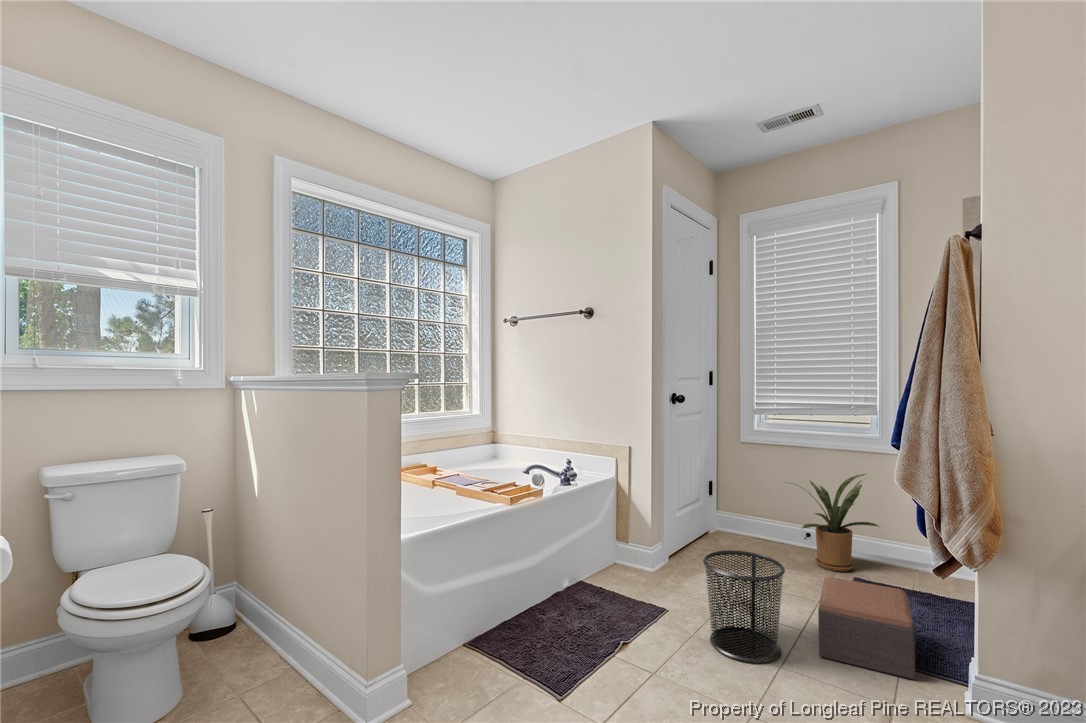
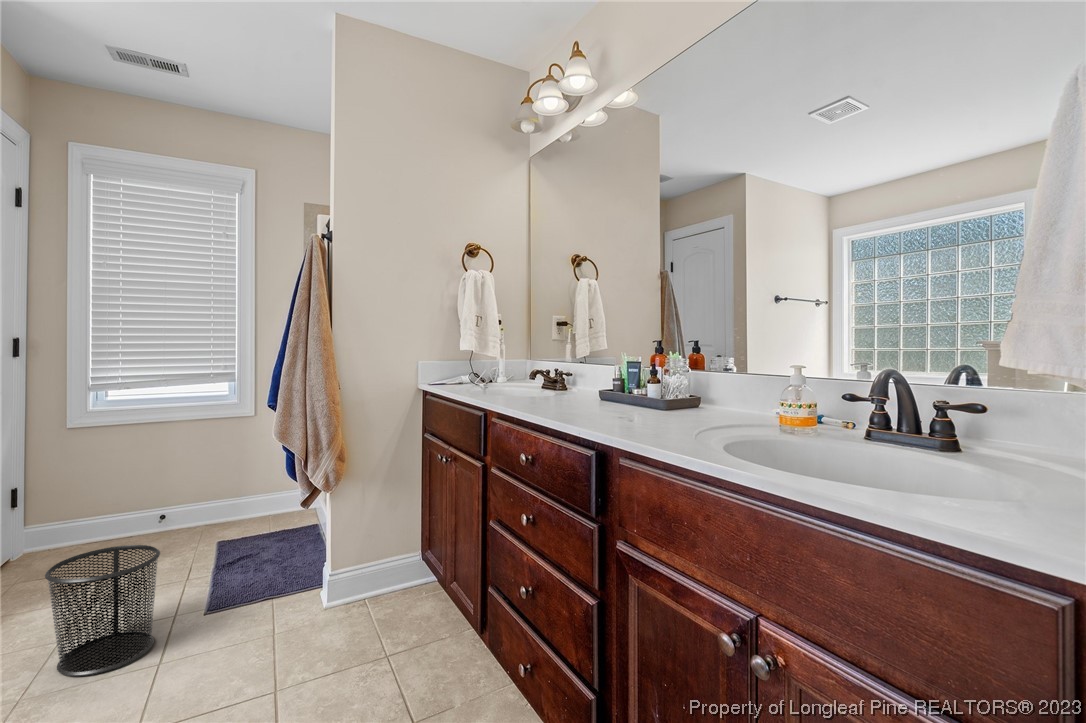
house plant: present [790,474,880,572] -> none [133,439,242,543]
footstool: present [818,577,915,679] -> none [195,533,284,624]

